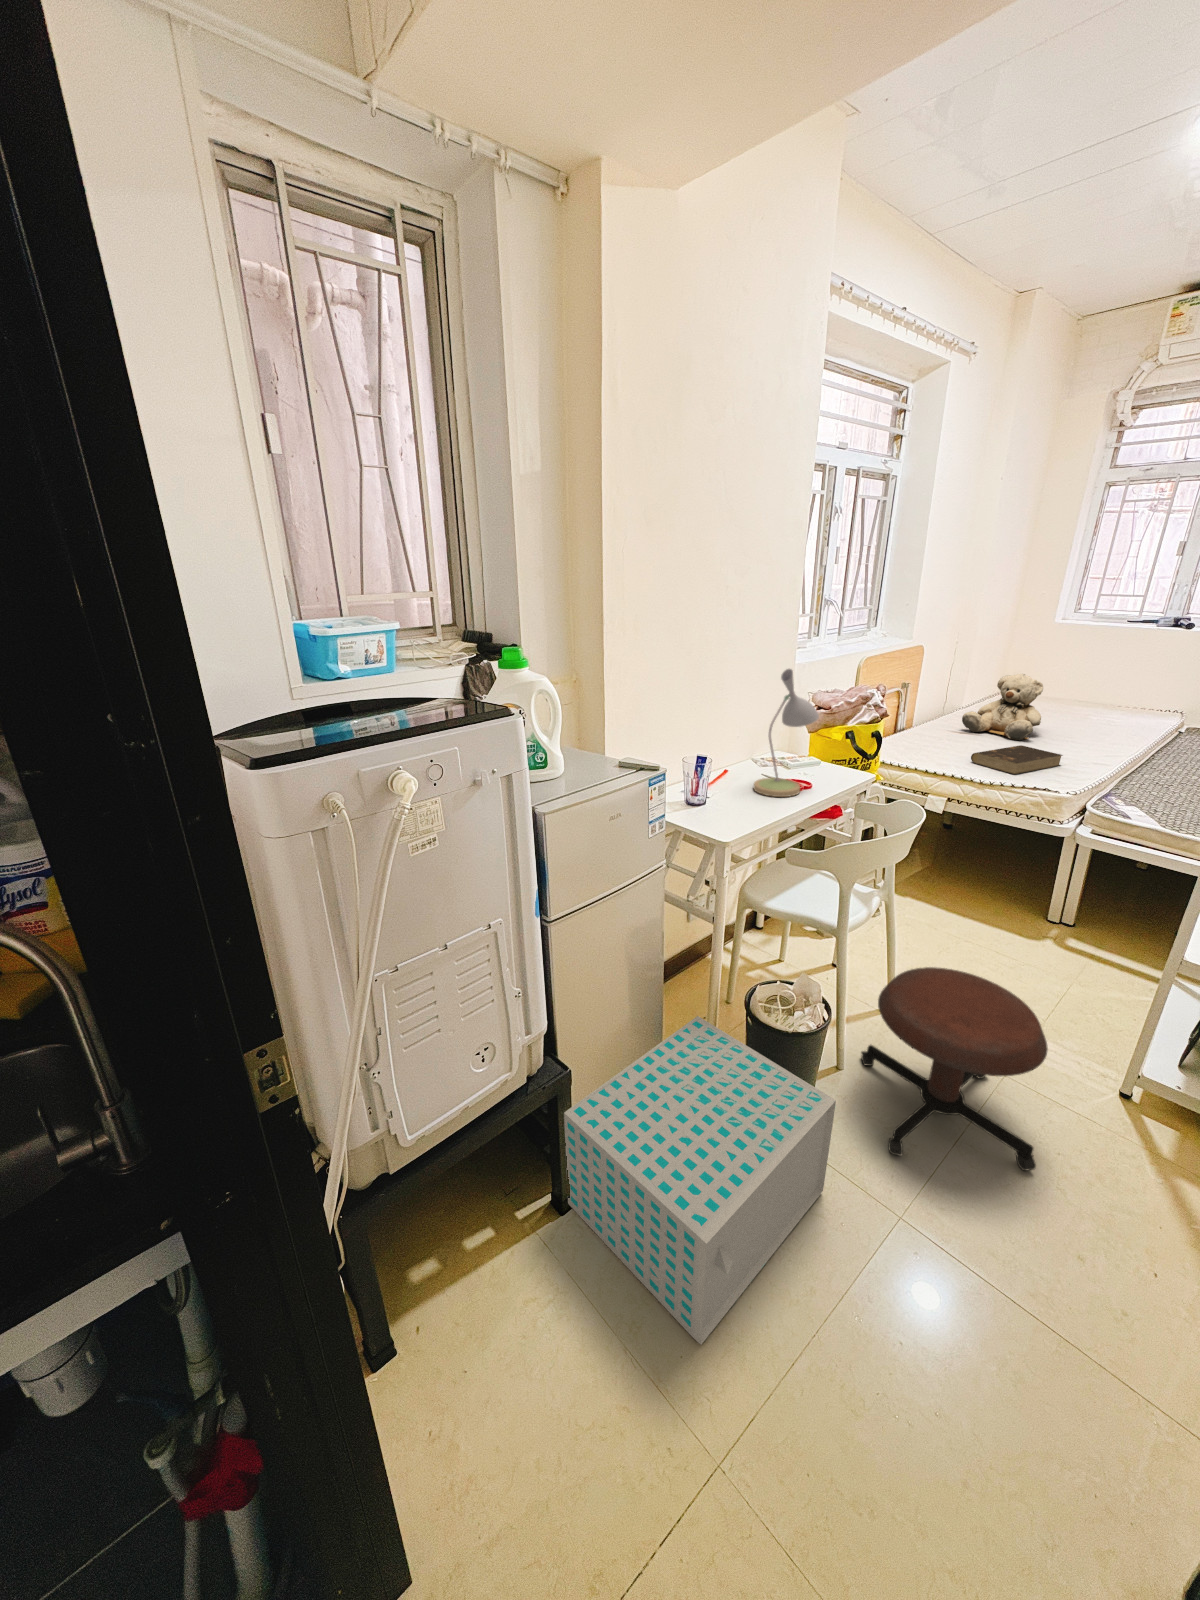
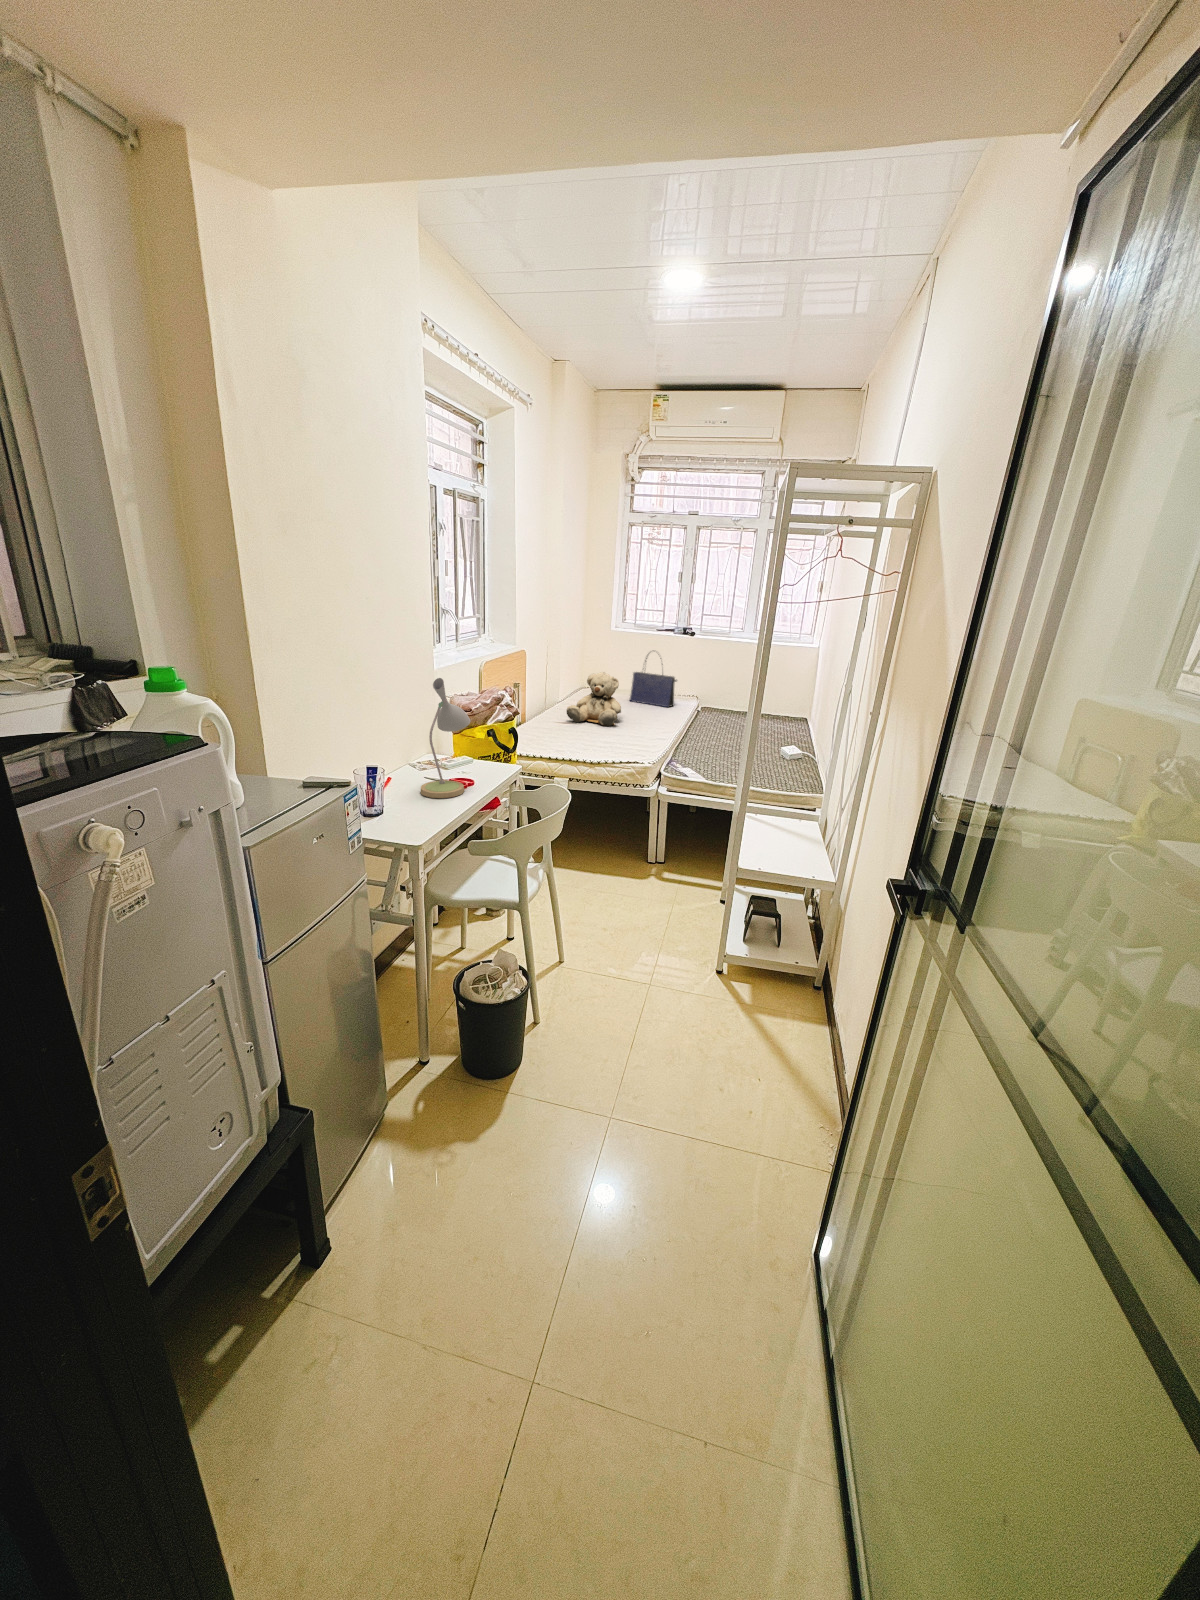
tote bag: none [1059,649,1142,724] -> present [630,658,676,707]
book: present [971,745,1063,774] -> none [581,730,642,754]
stool: present [861,967,1048,1170] -> none [551,914,683,1074]
storage box: present [564,1016,836,1344] -> none [306,1019,551,1297]

